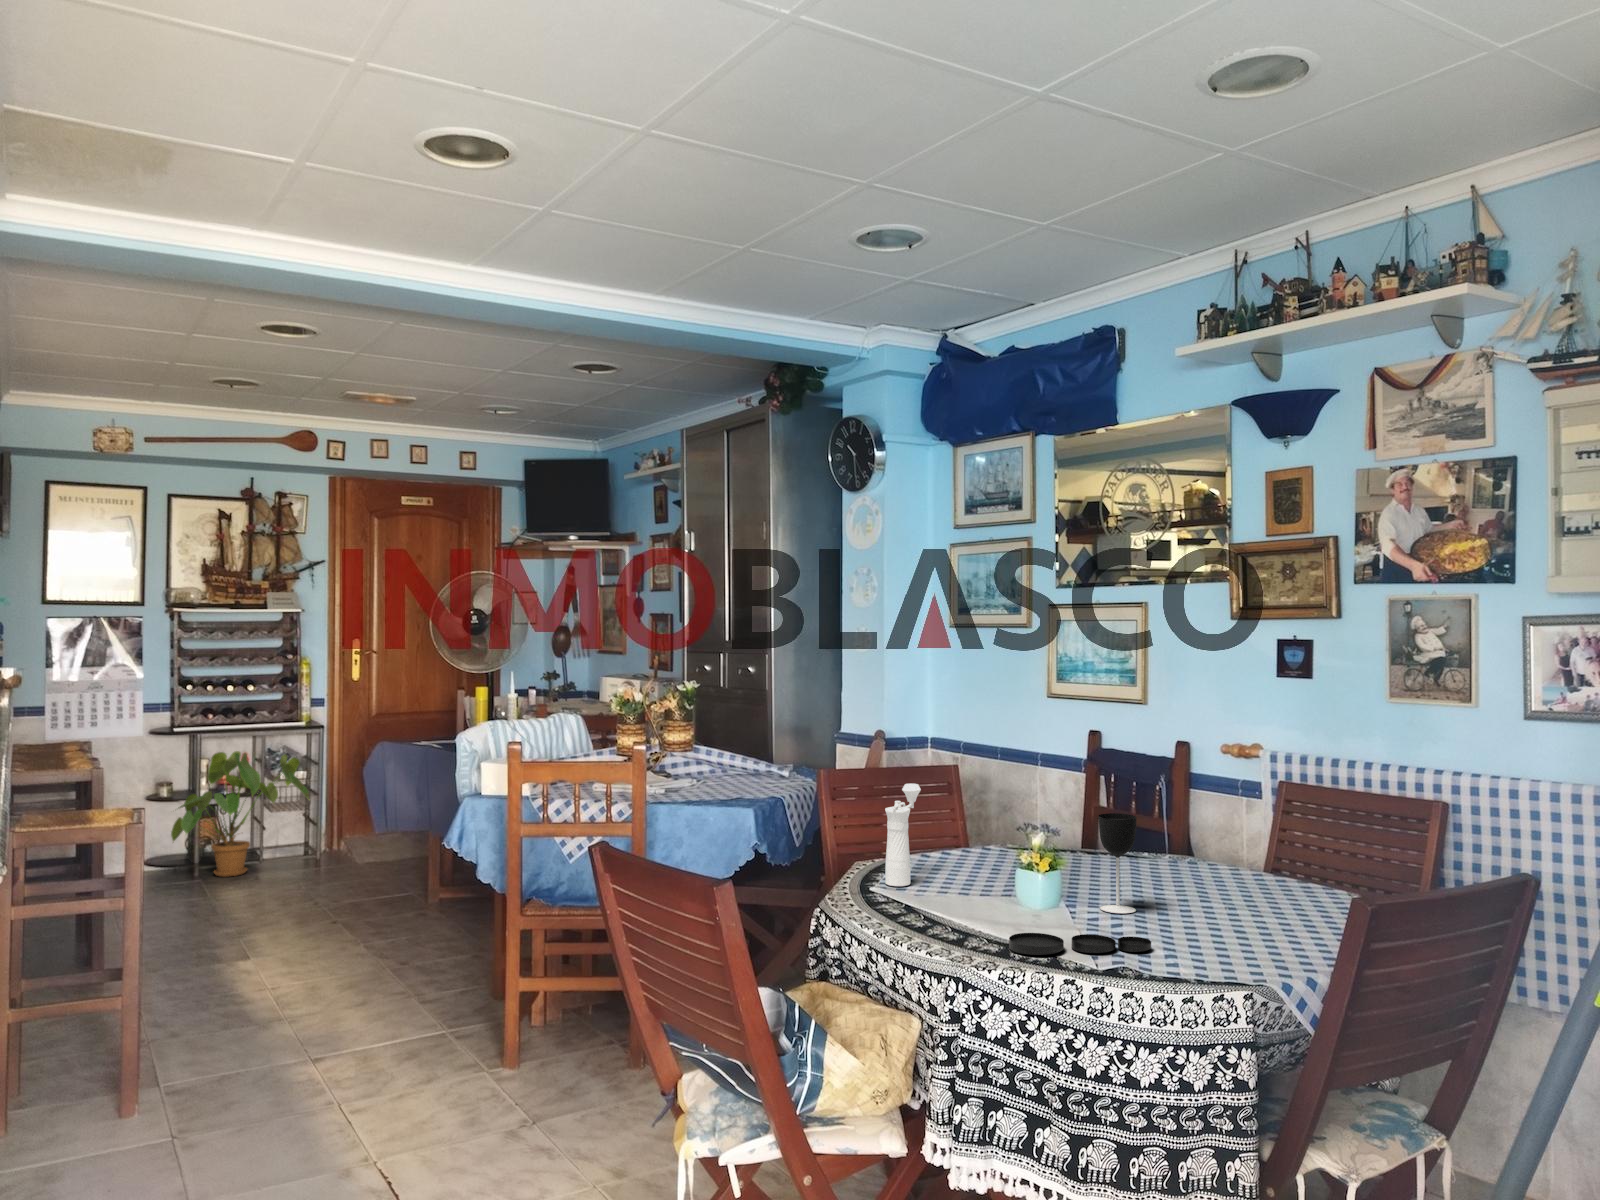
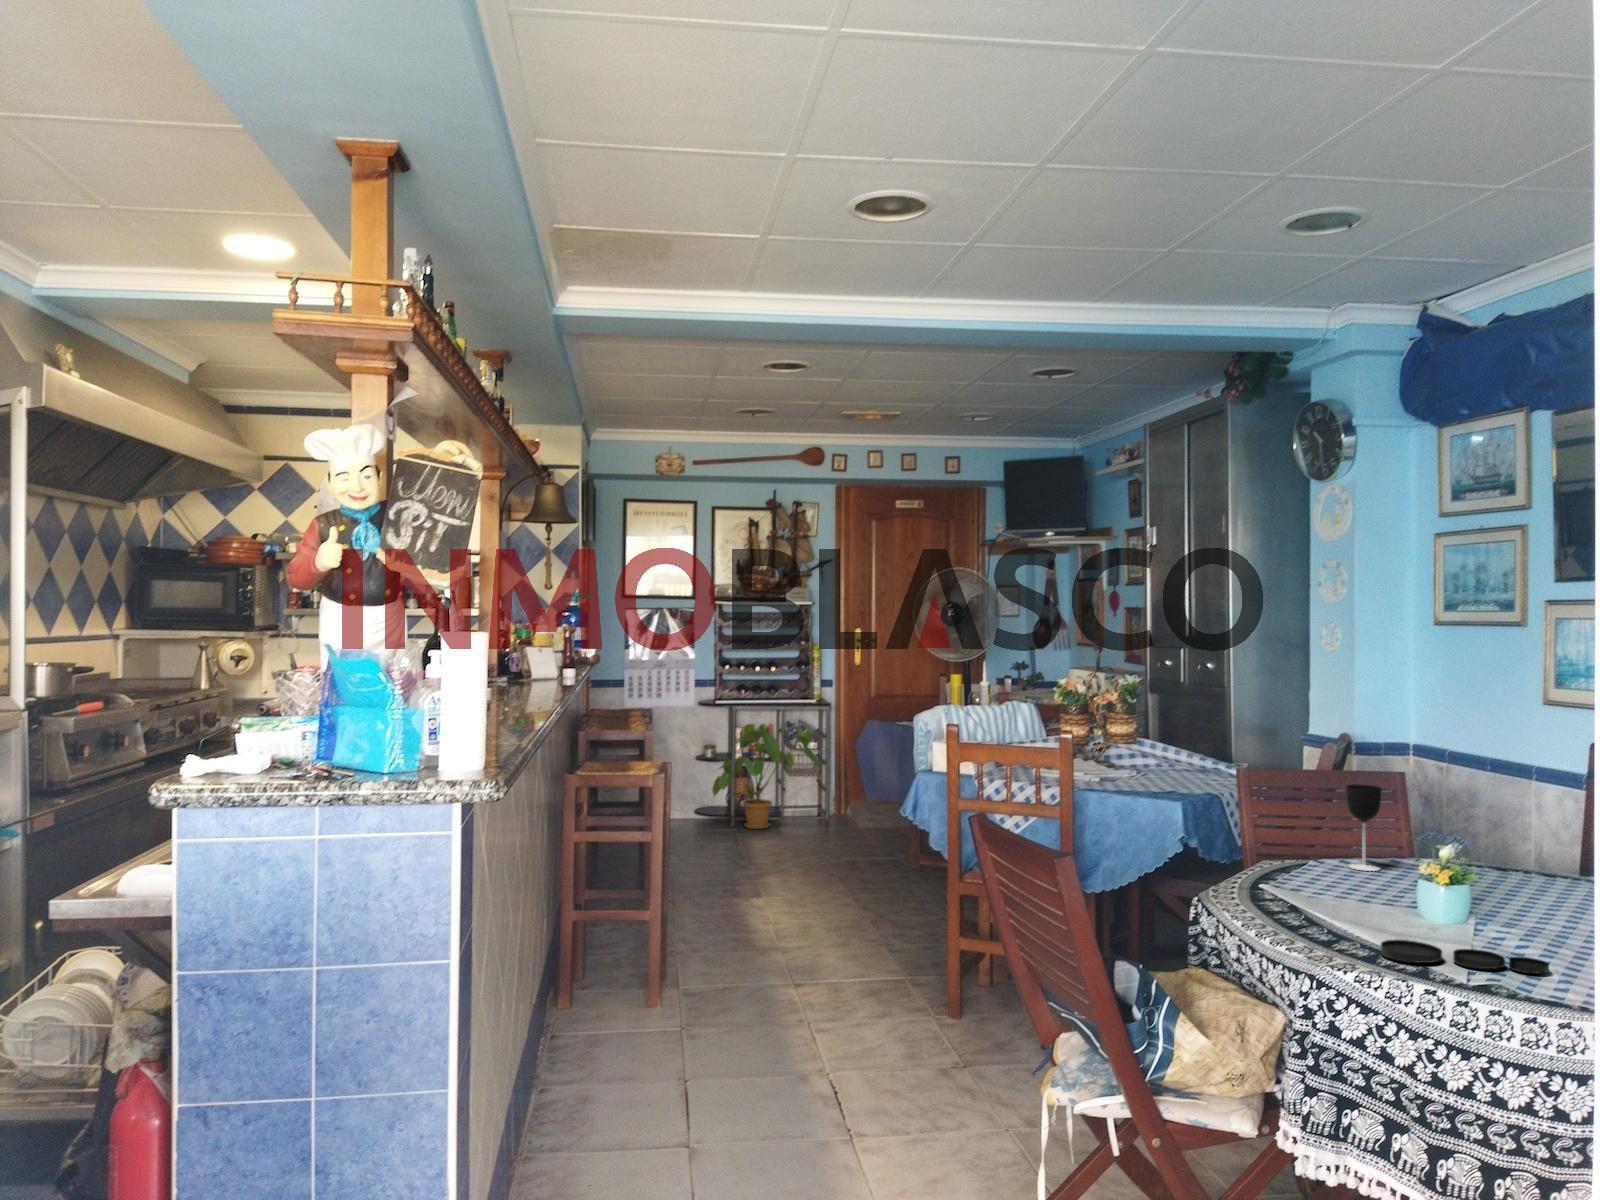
pepper mill: present [885,784,921,886] -> none [1282,783,1327,884]
wine glass: present [1099,813,1136,913] -> present [1346,784,1382,871]

